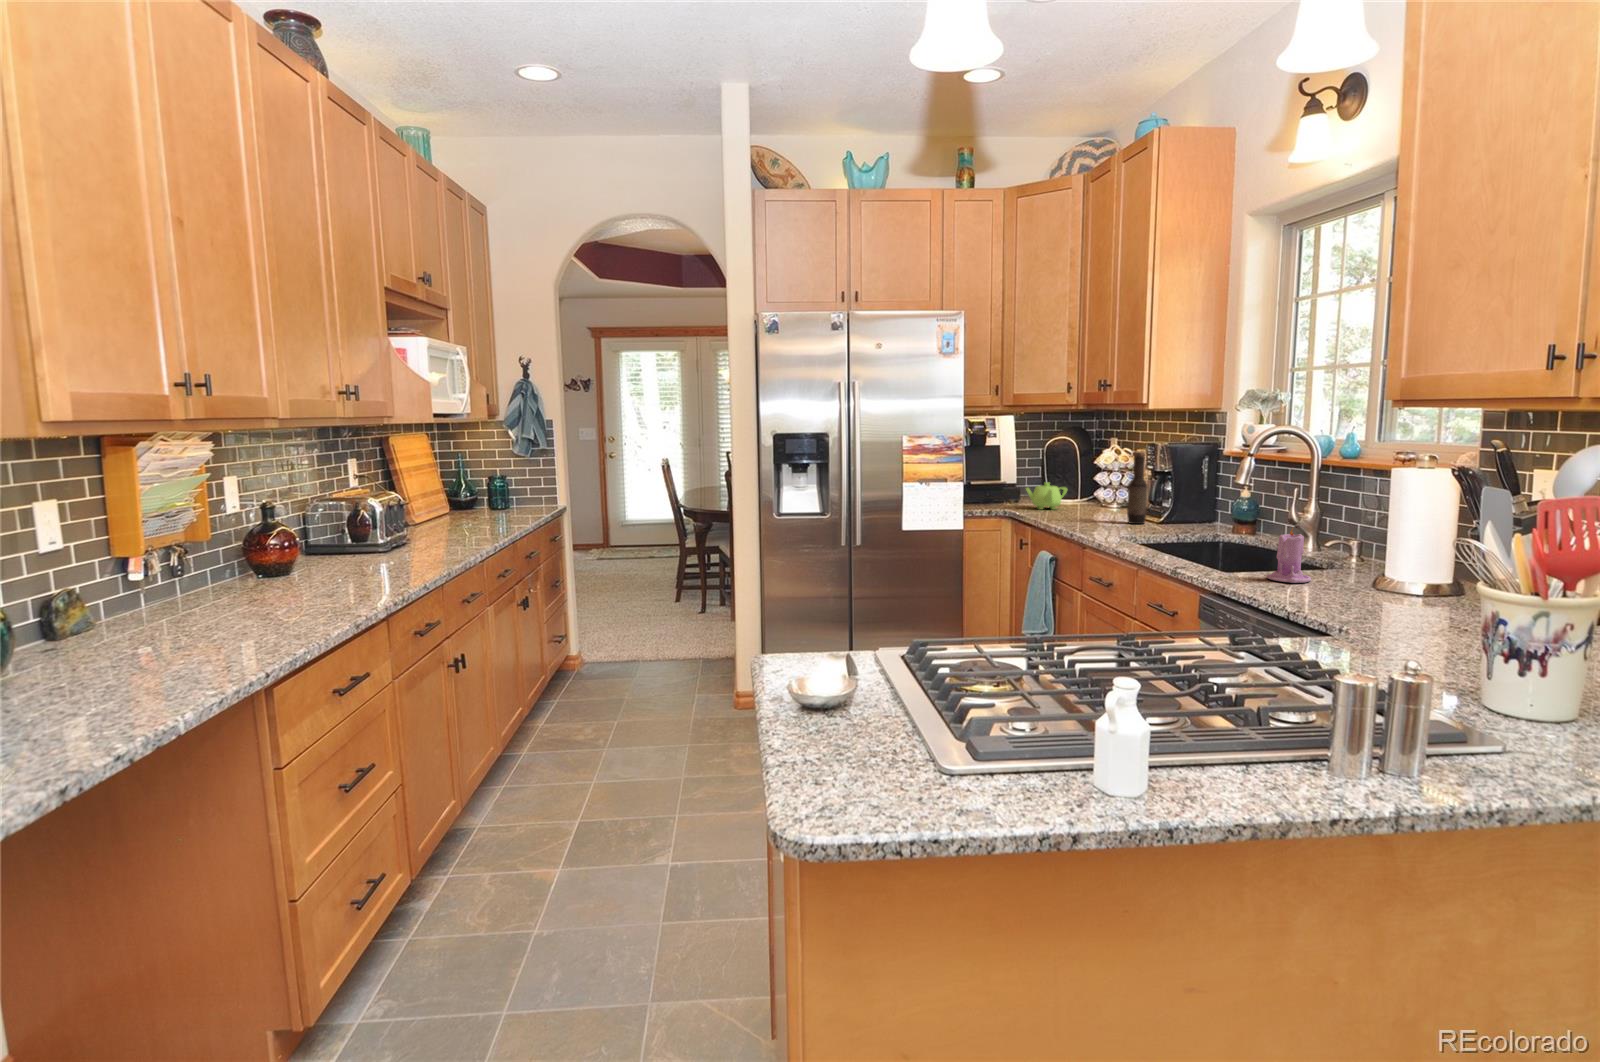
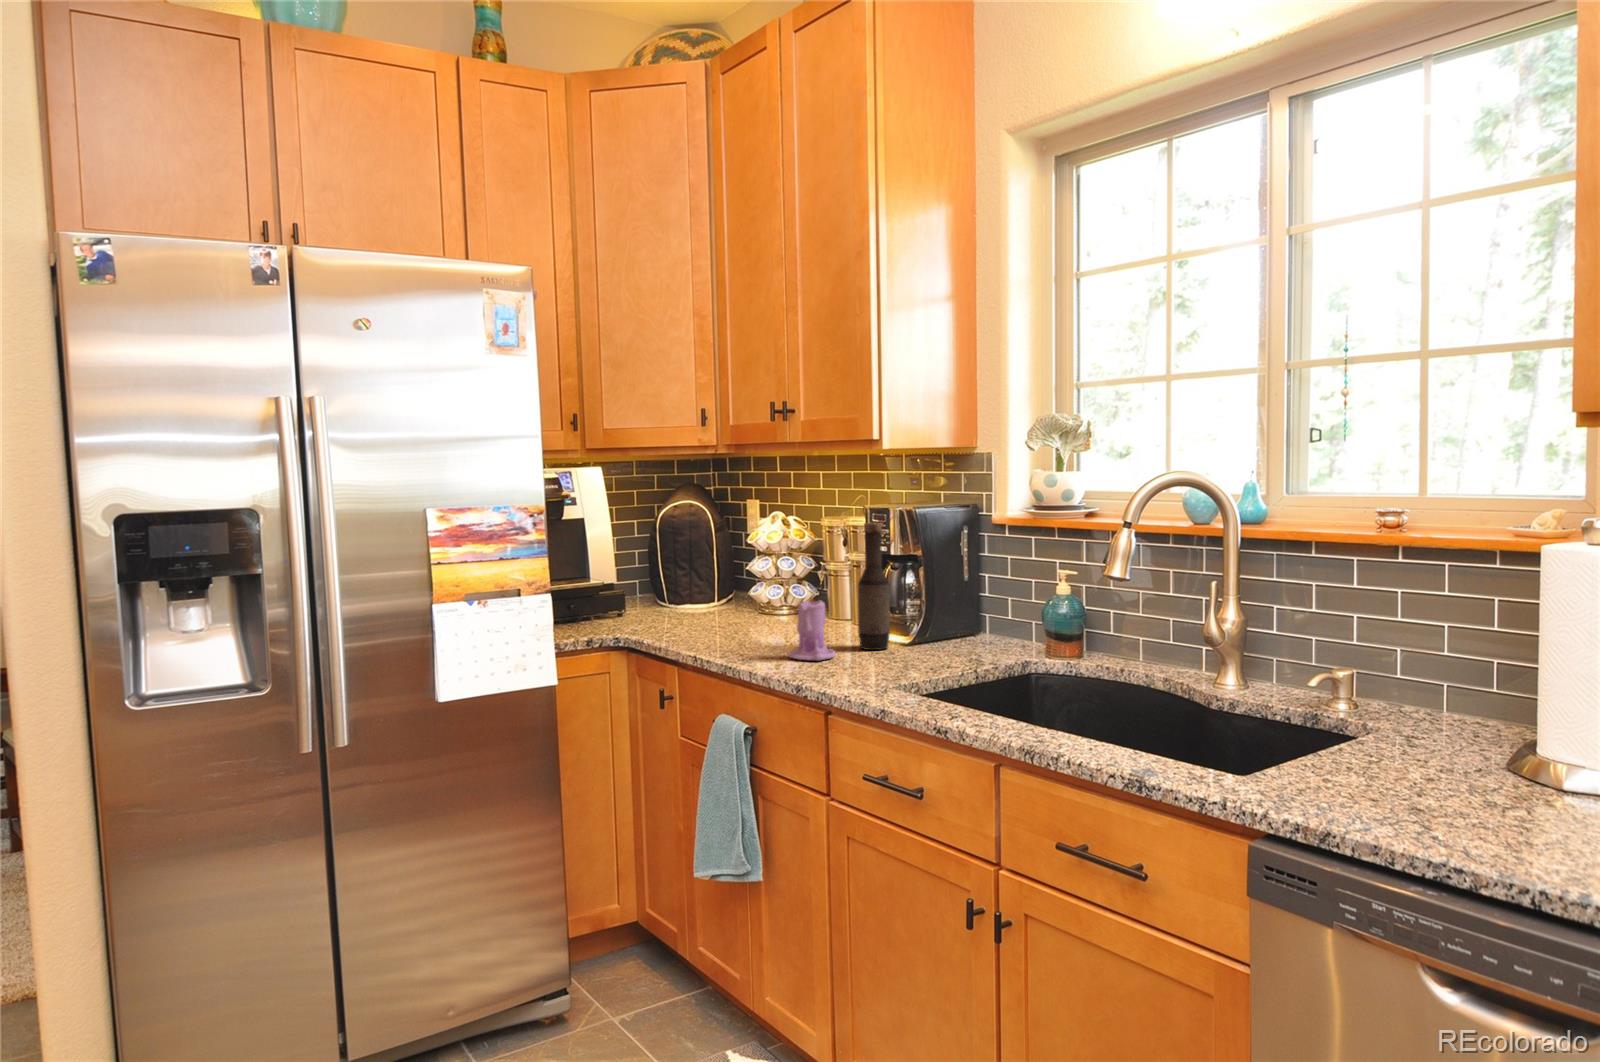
teapot: present [1026,482,1067,510] -> none [649,580,718,628]
candle: present [1266,529,1311,583] -> present [788,597,836,661]

